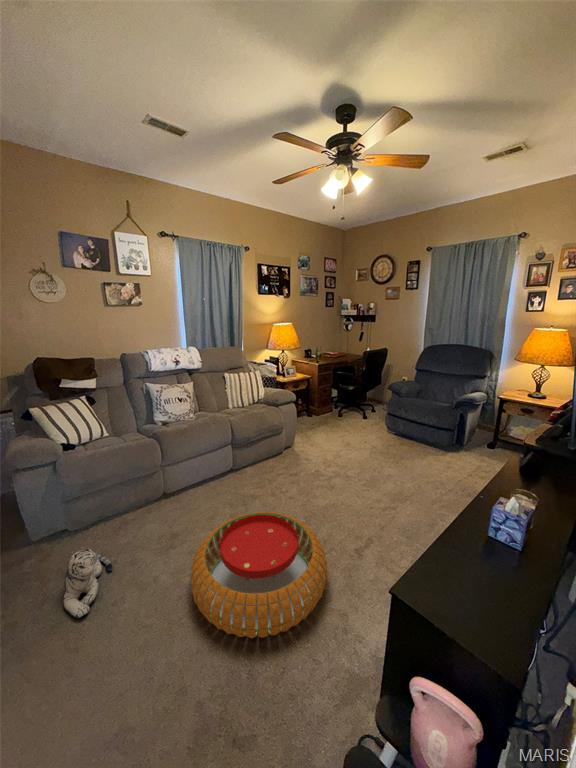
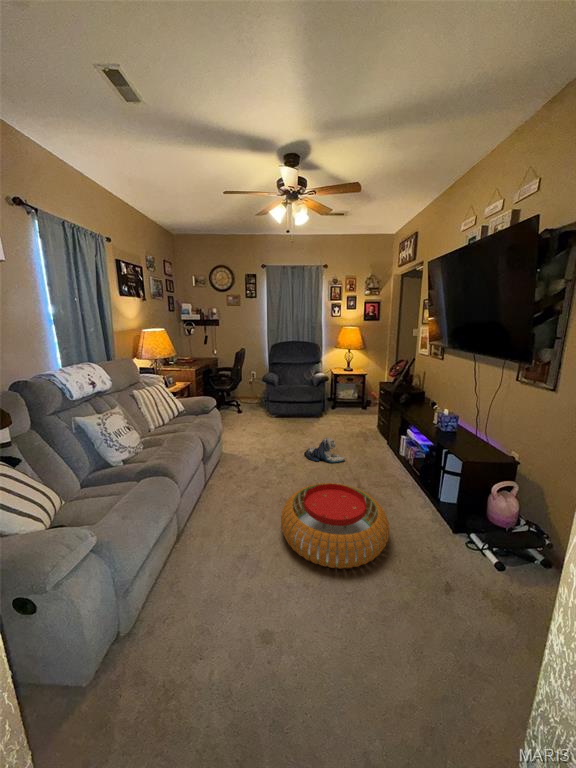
plush toy: present [63,549,113,618] -> present [304,438,345,463]

